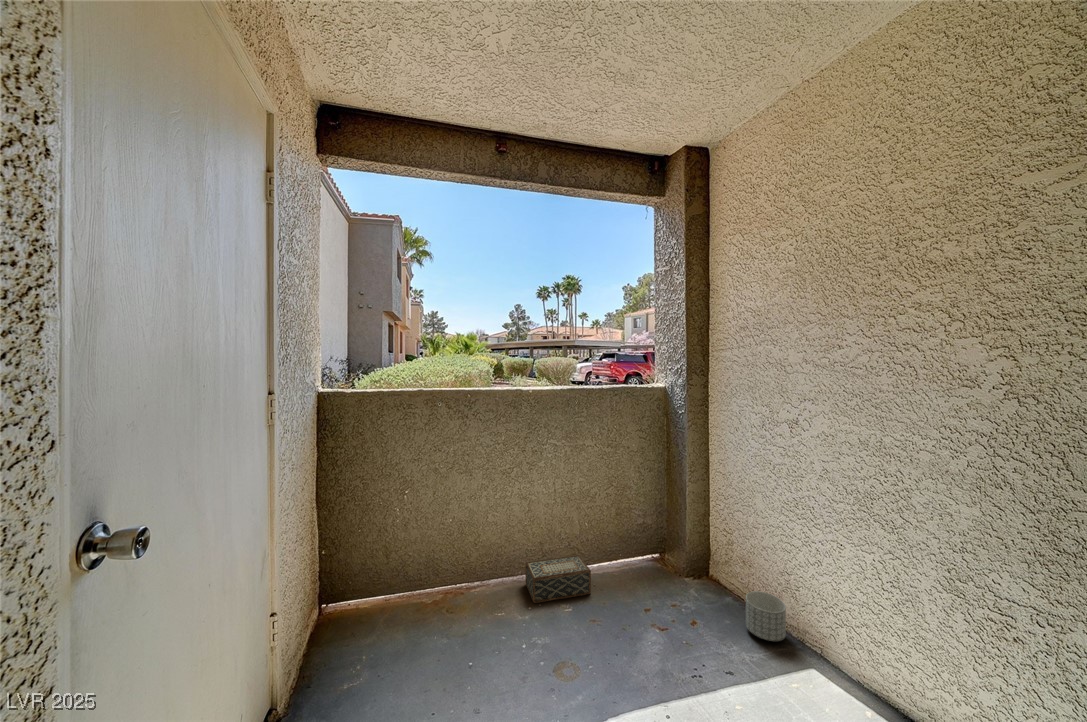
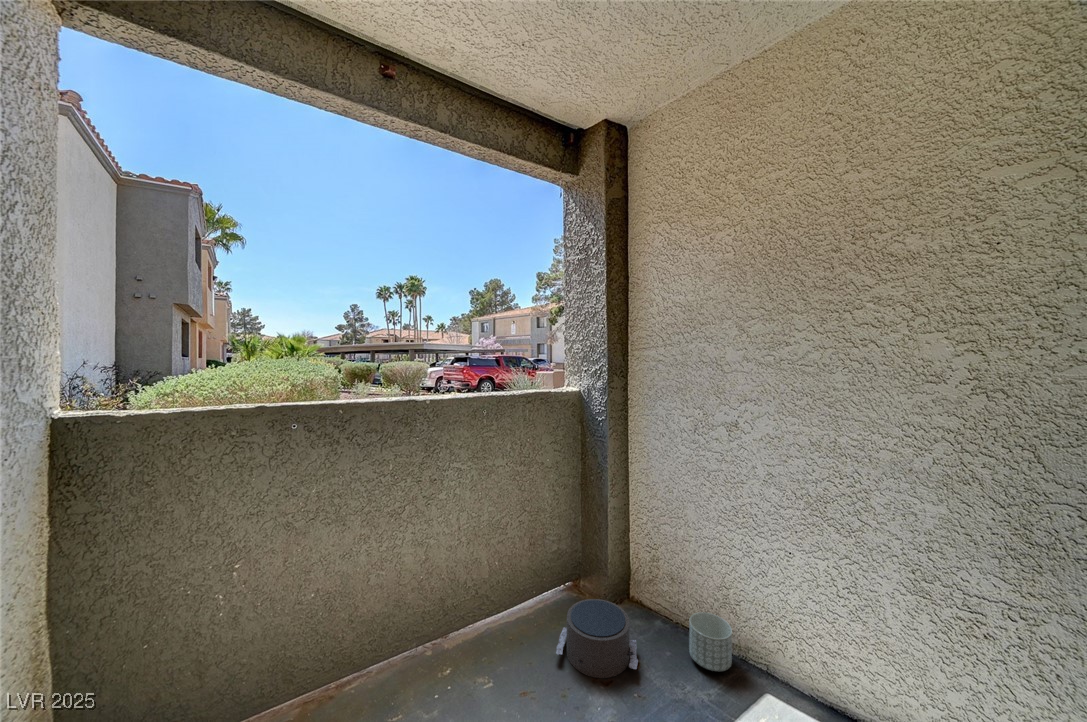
woven basket: present [525,555,591,603] -> none [417,610,510,704]
pouf: none [626,563,697,621] -> present [556,599,638,678]

